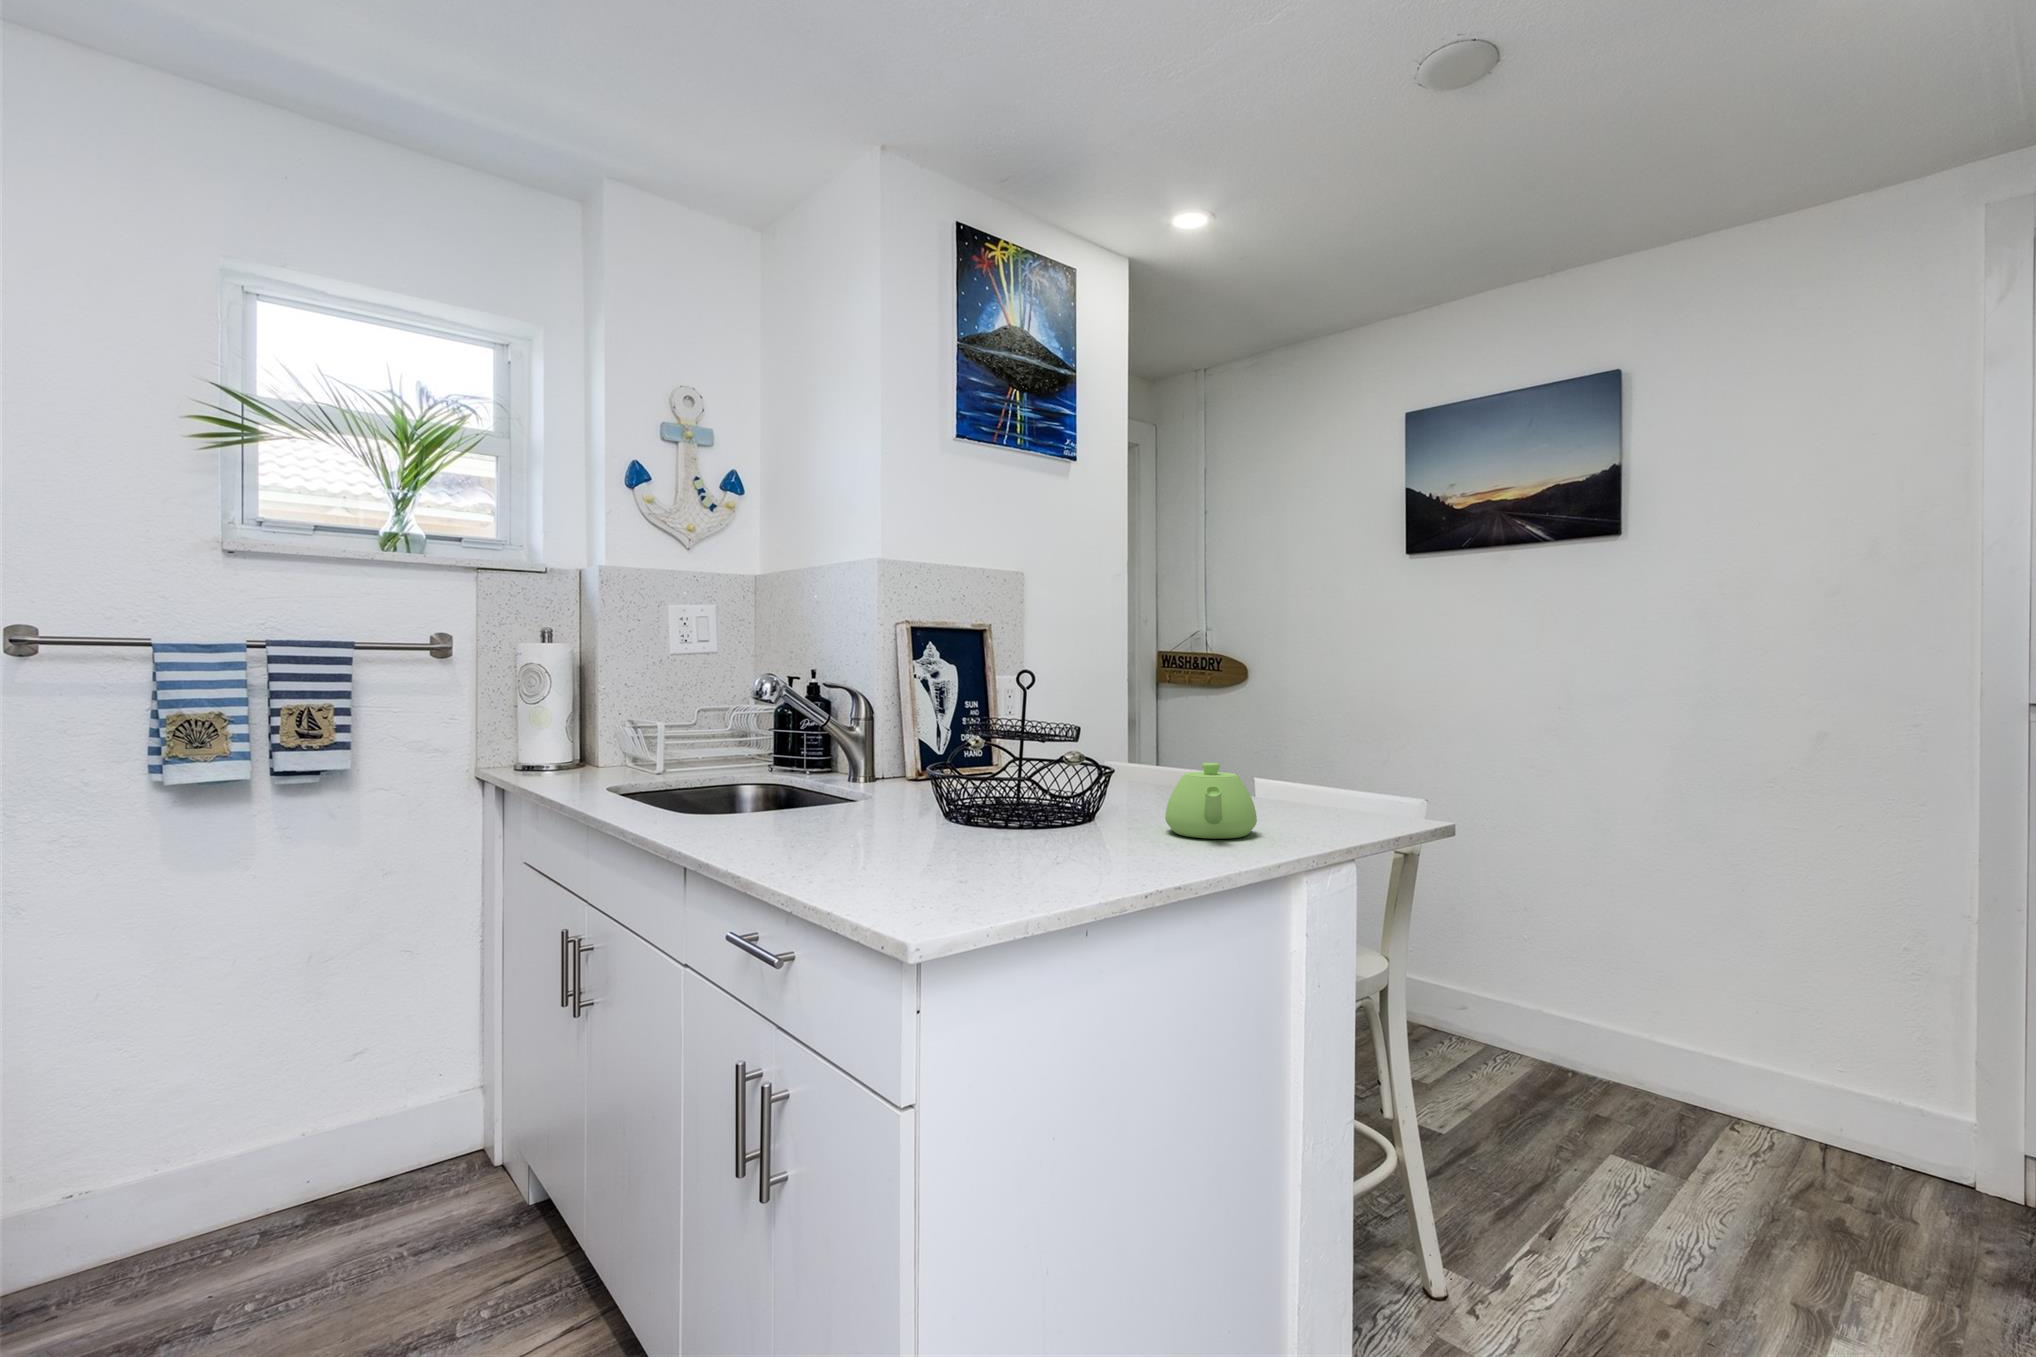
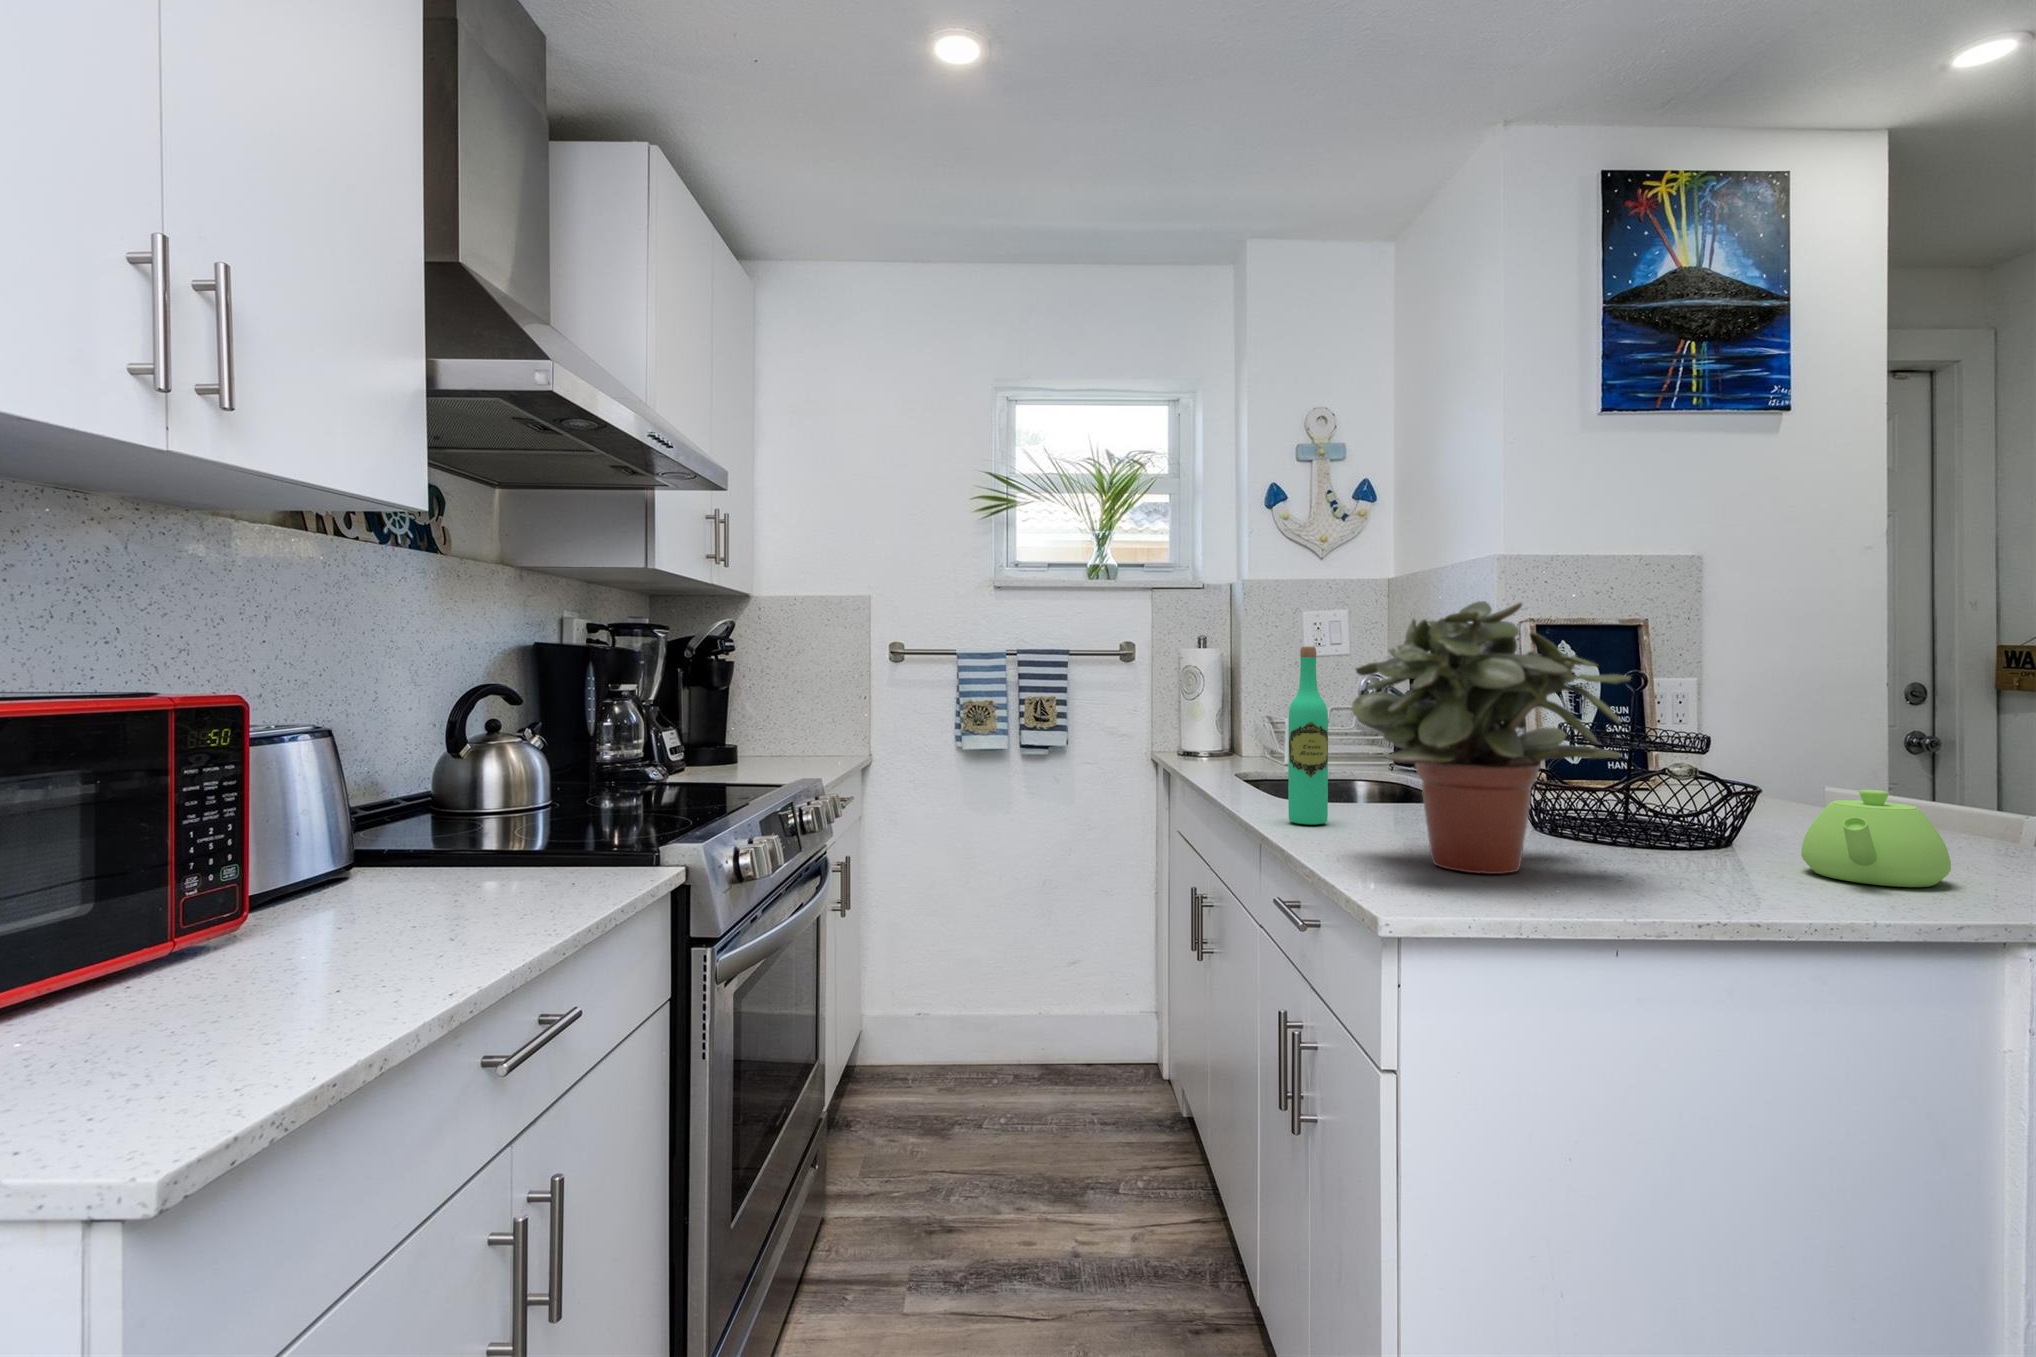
potted plant: none [820,594,1078,873] -> present [1351,601,1631,874]
wine bottle: none [717,639,761,841] -> present [1288,646,1328,825]

